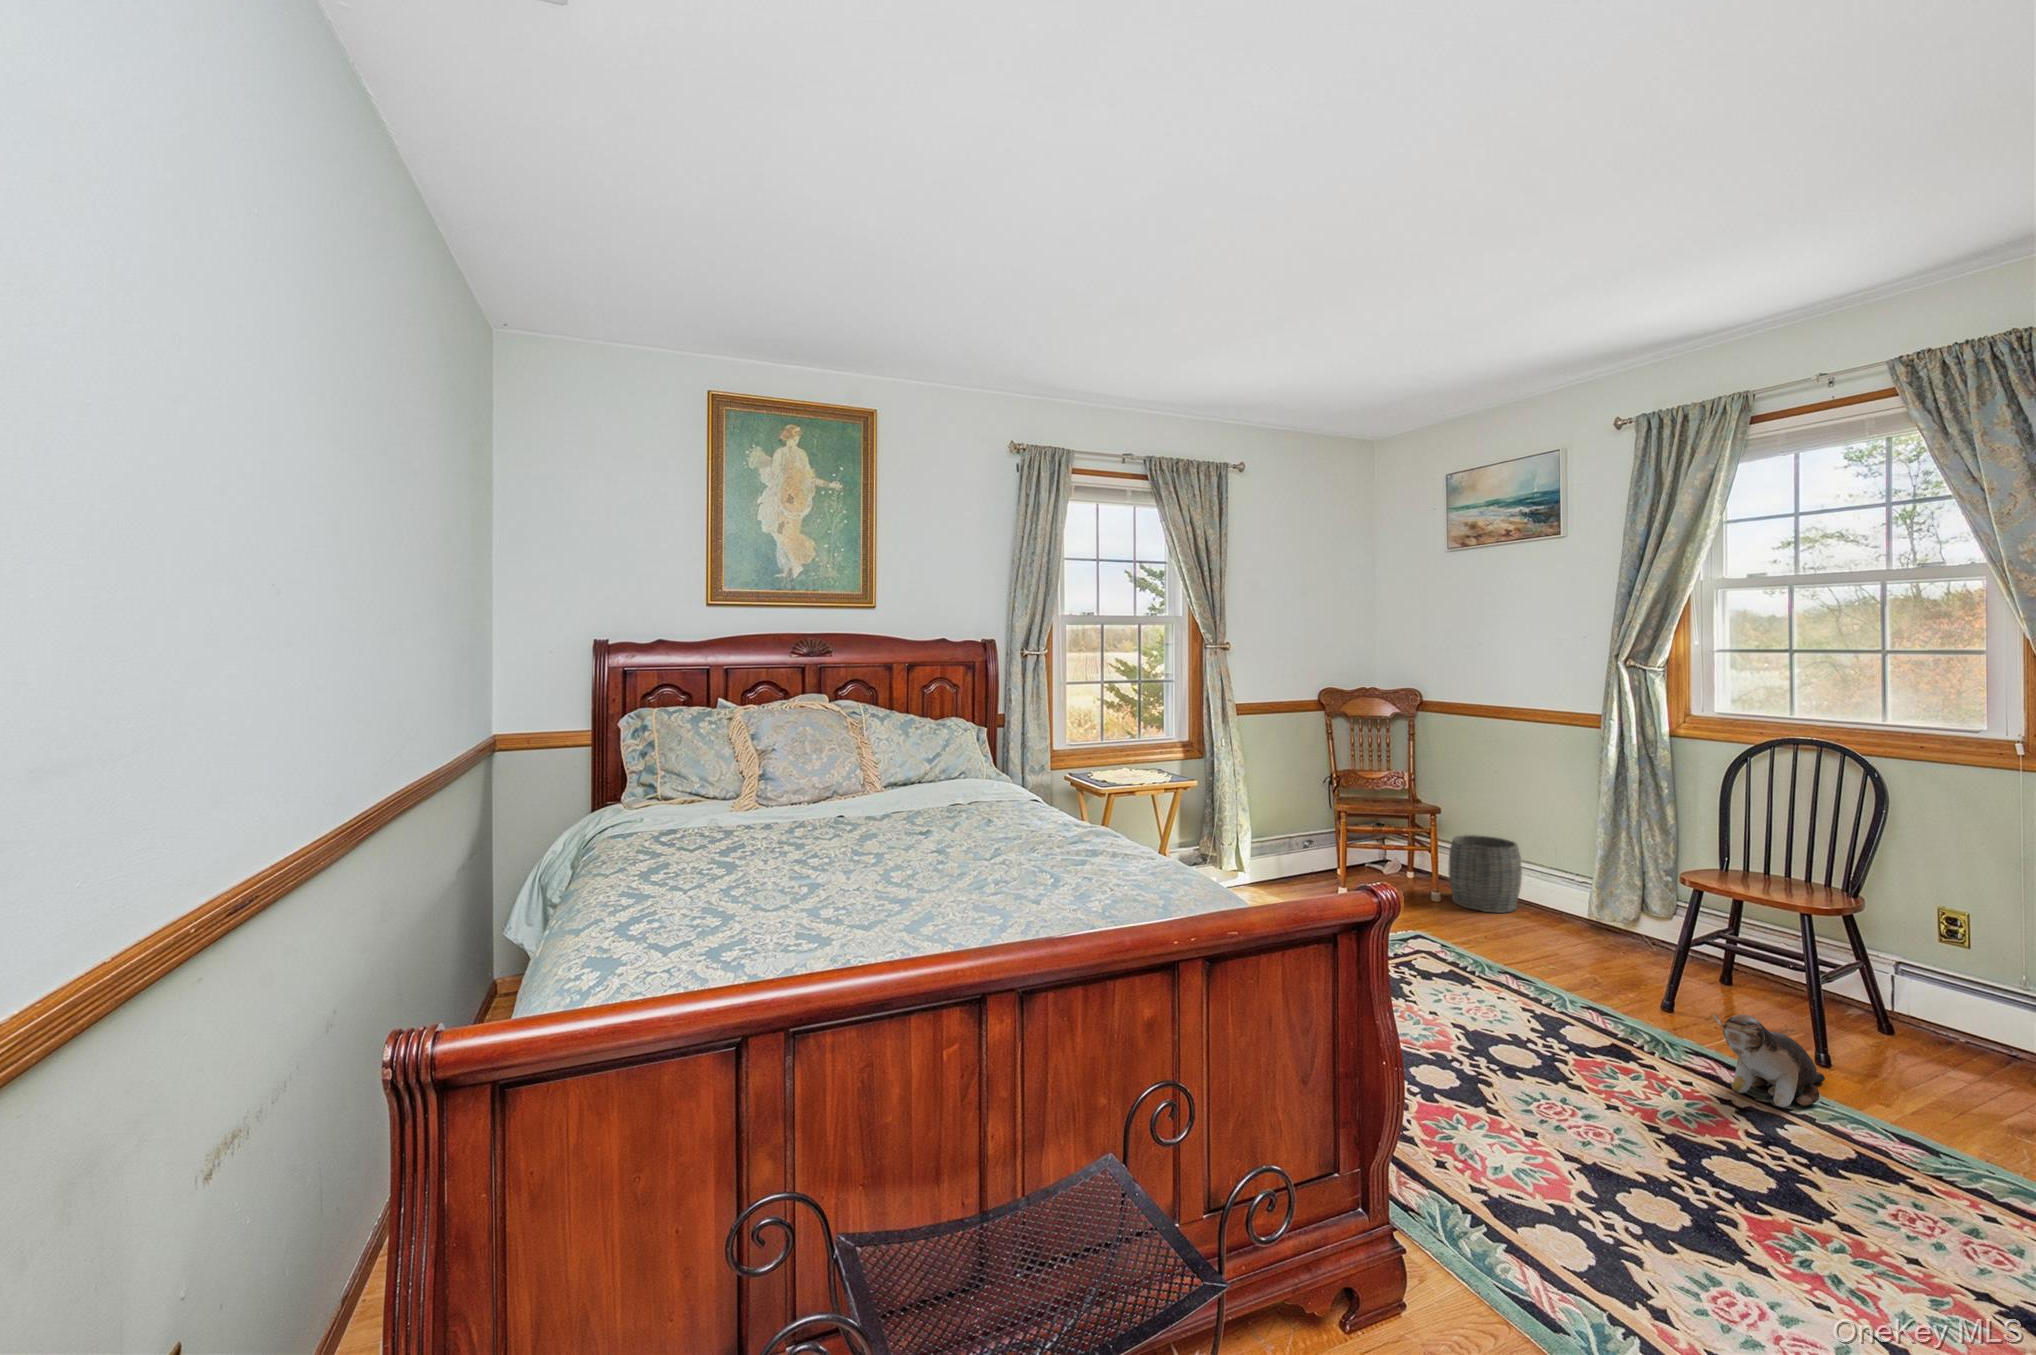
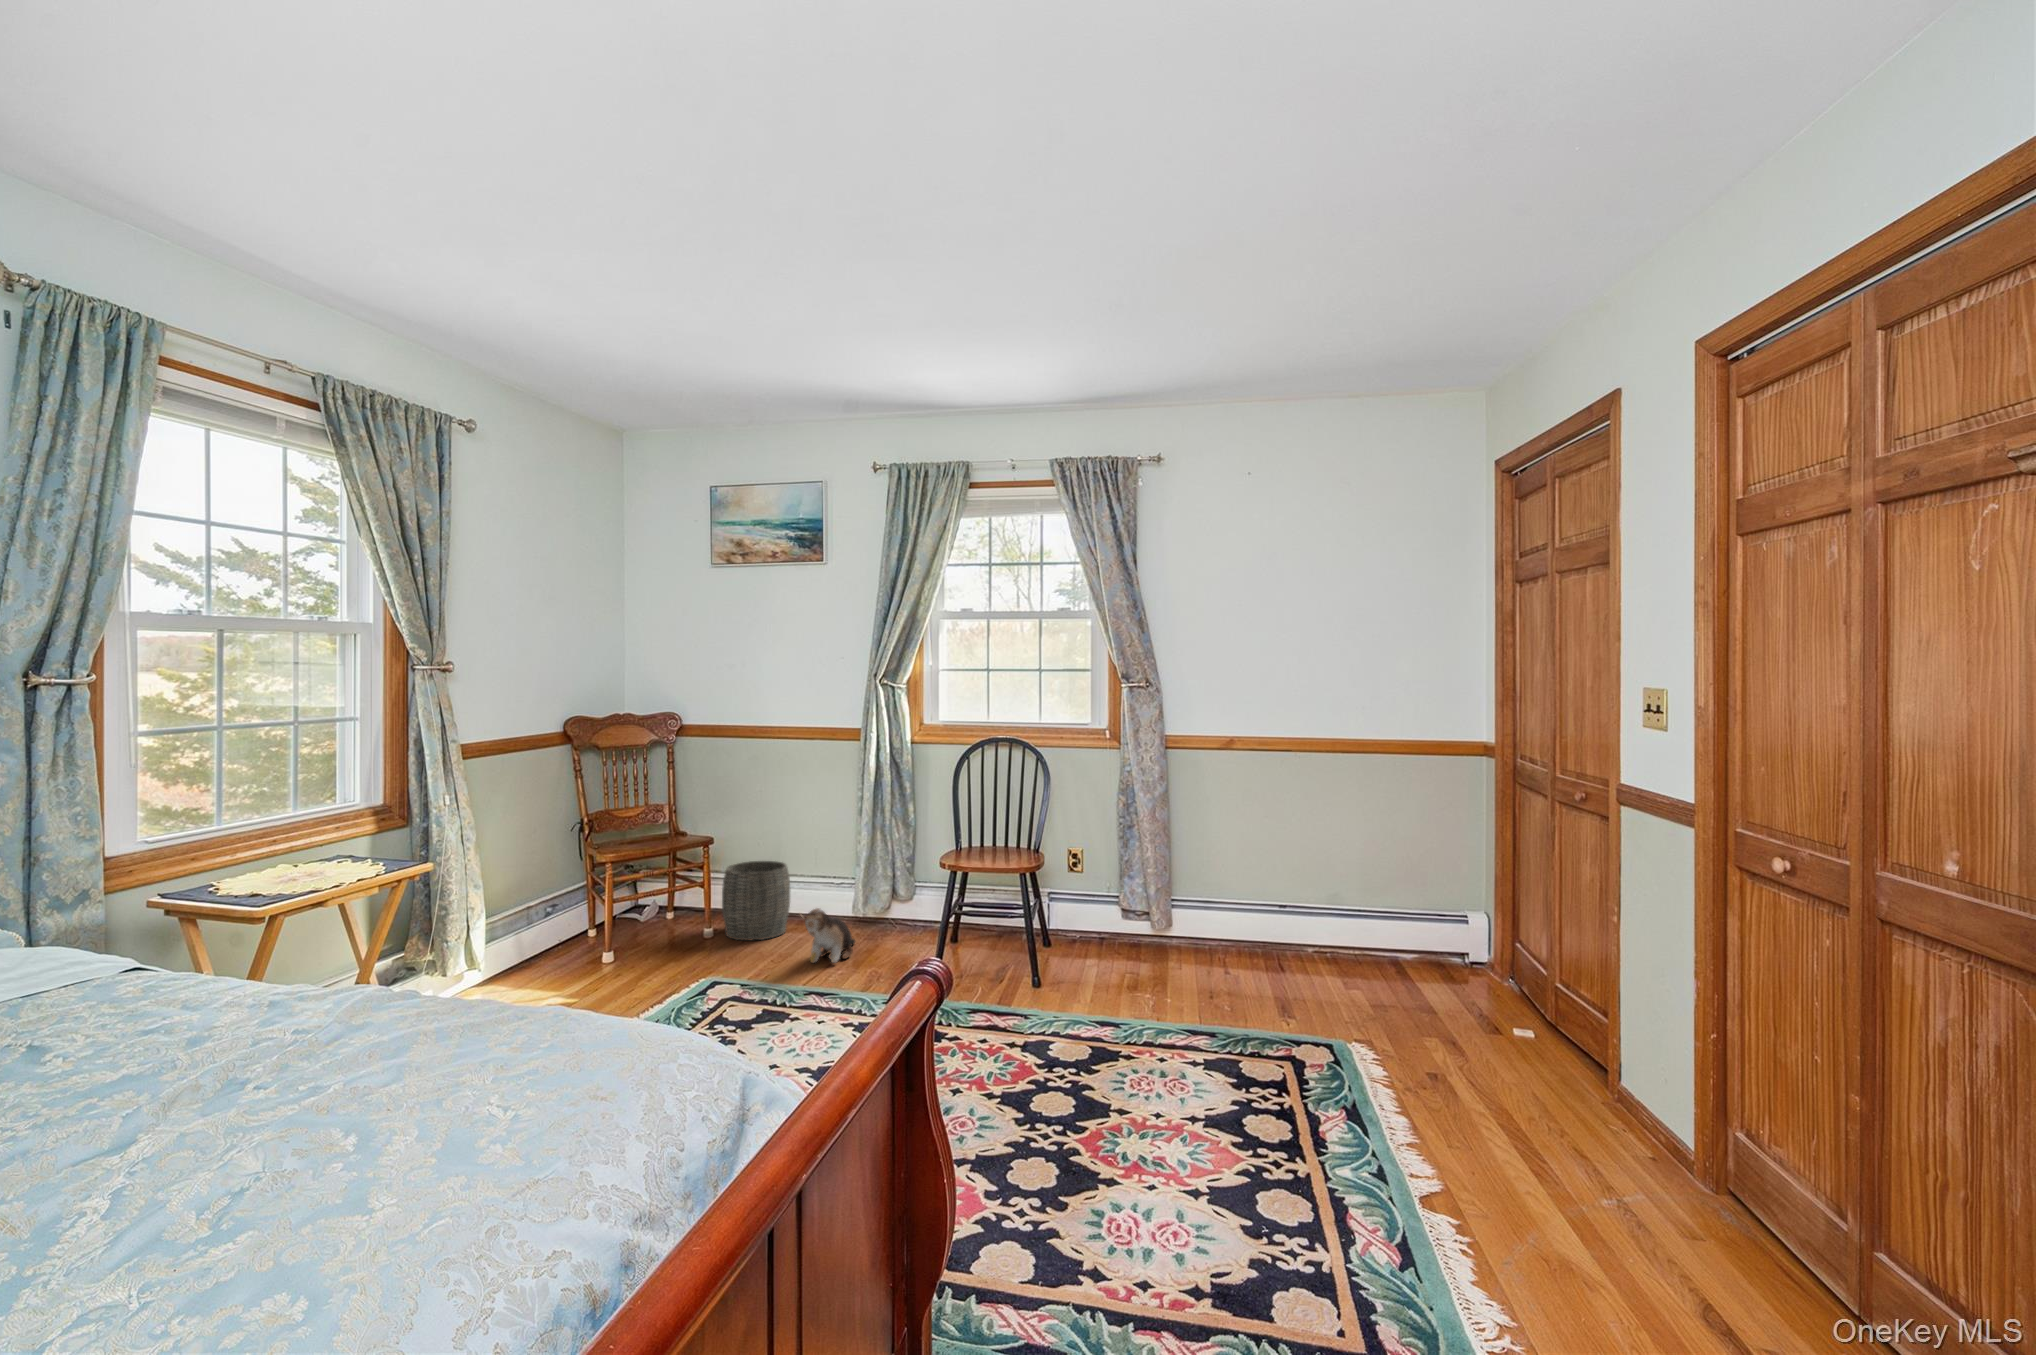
plush toy: present [1713,1014,1825,1107] -> present [801,908,855,963]

